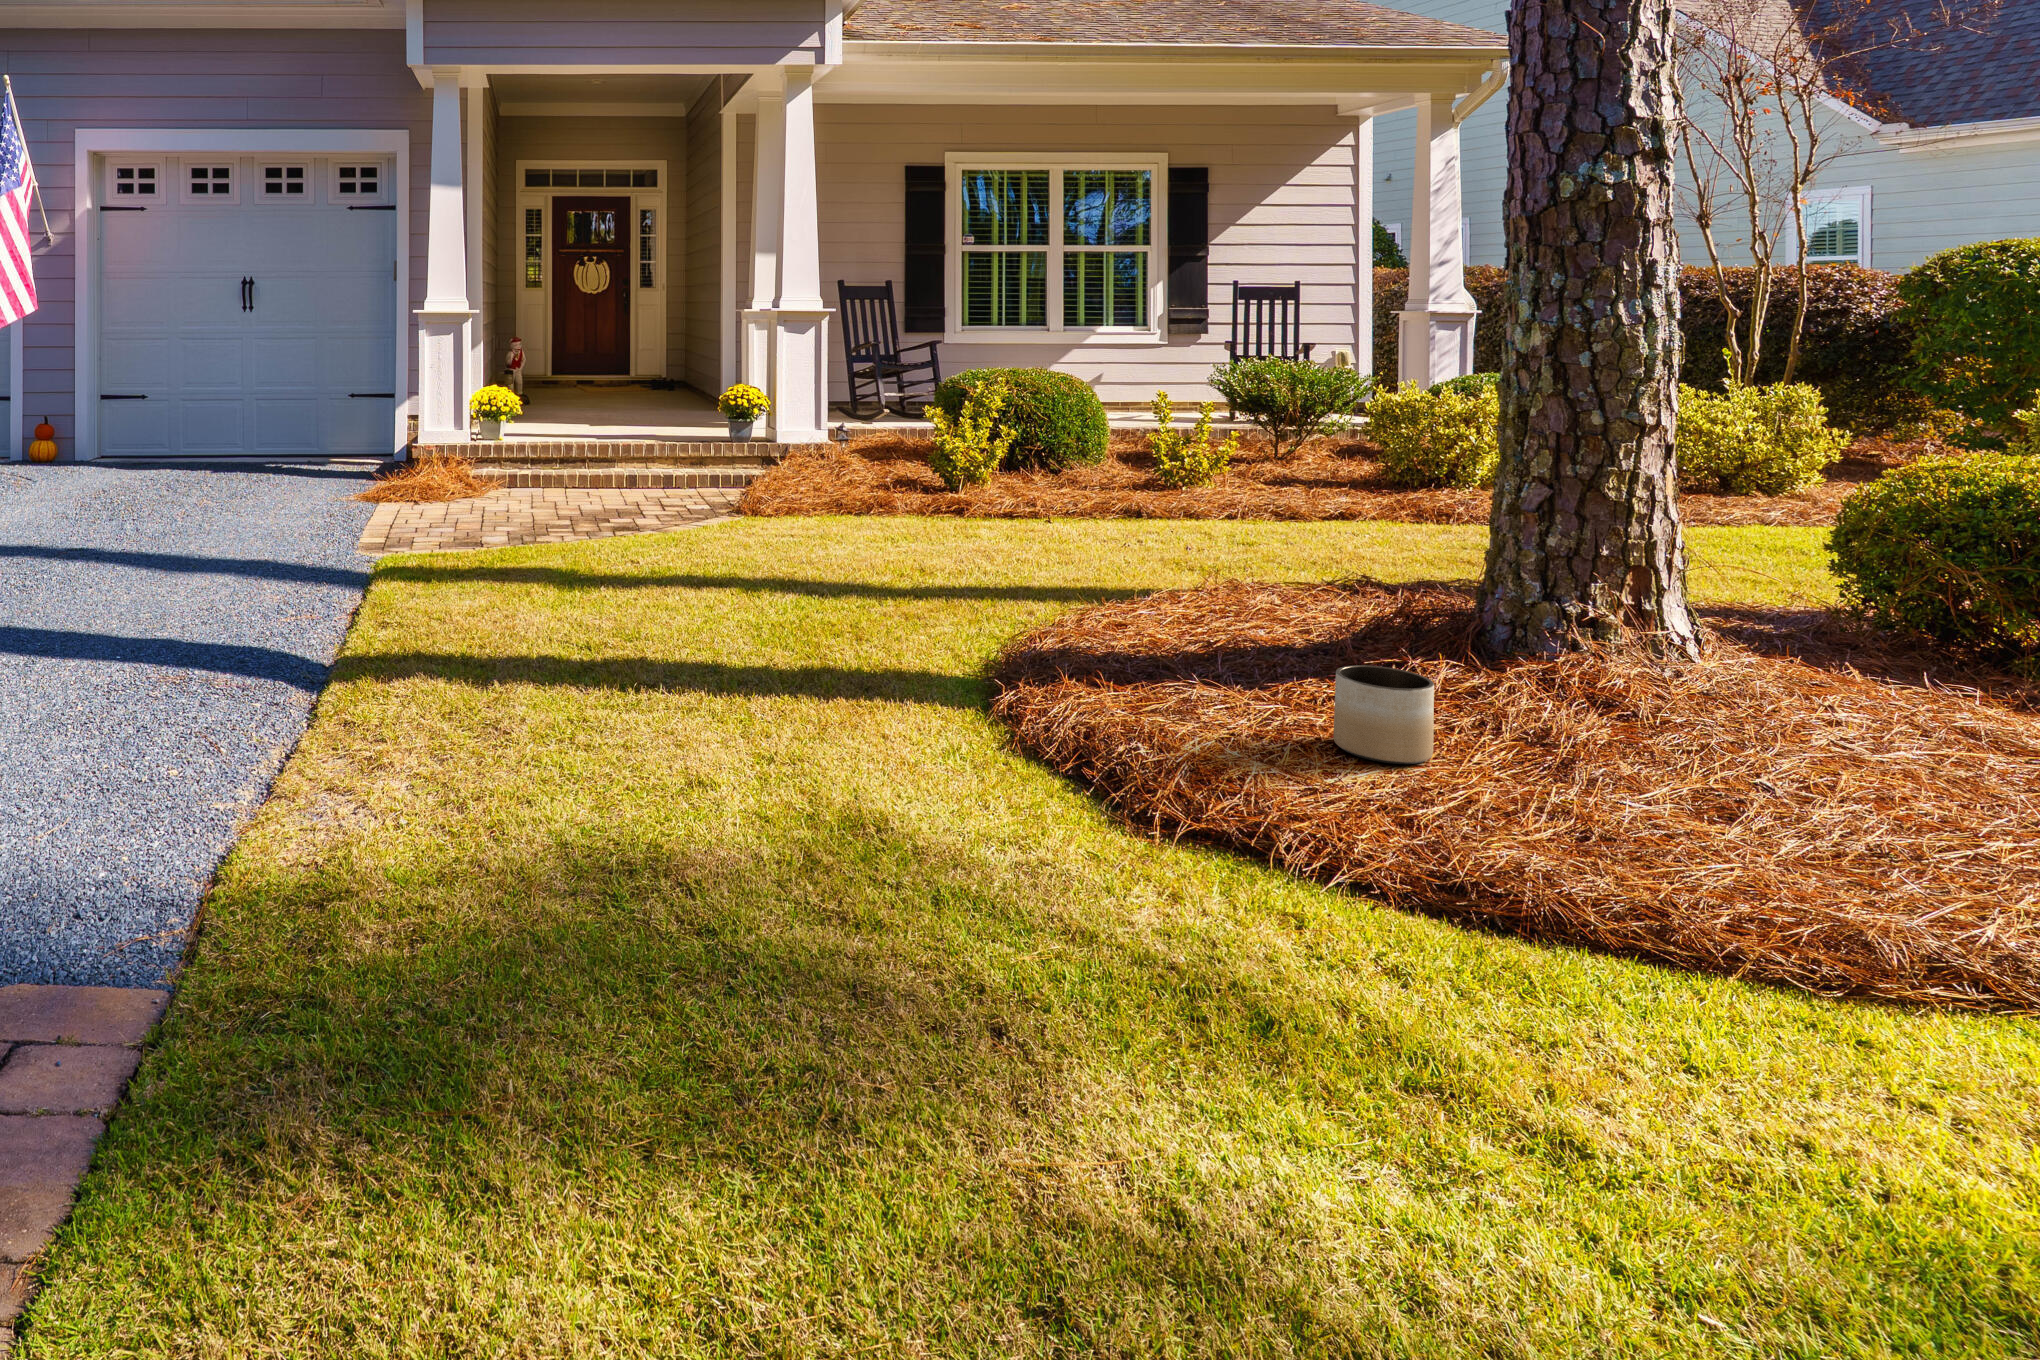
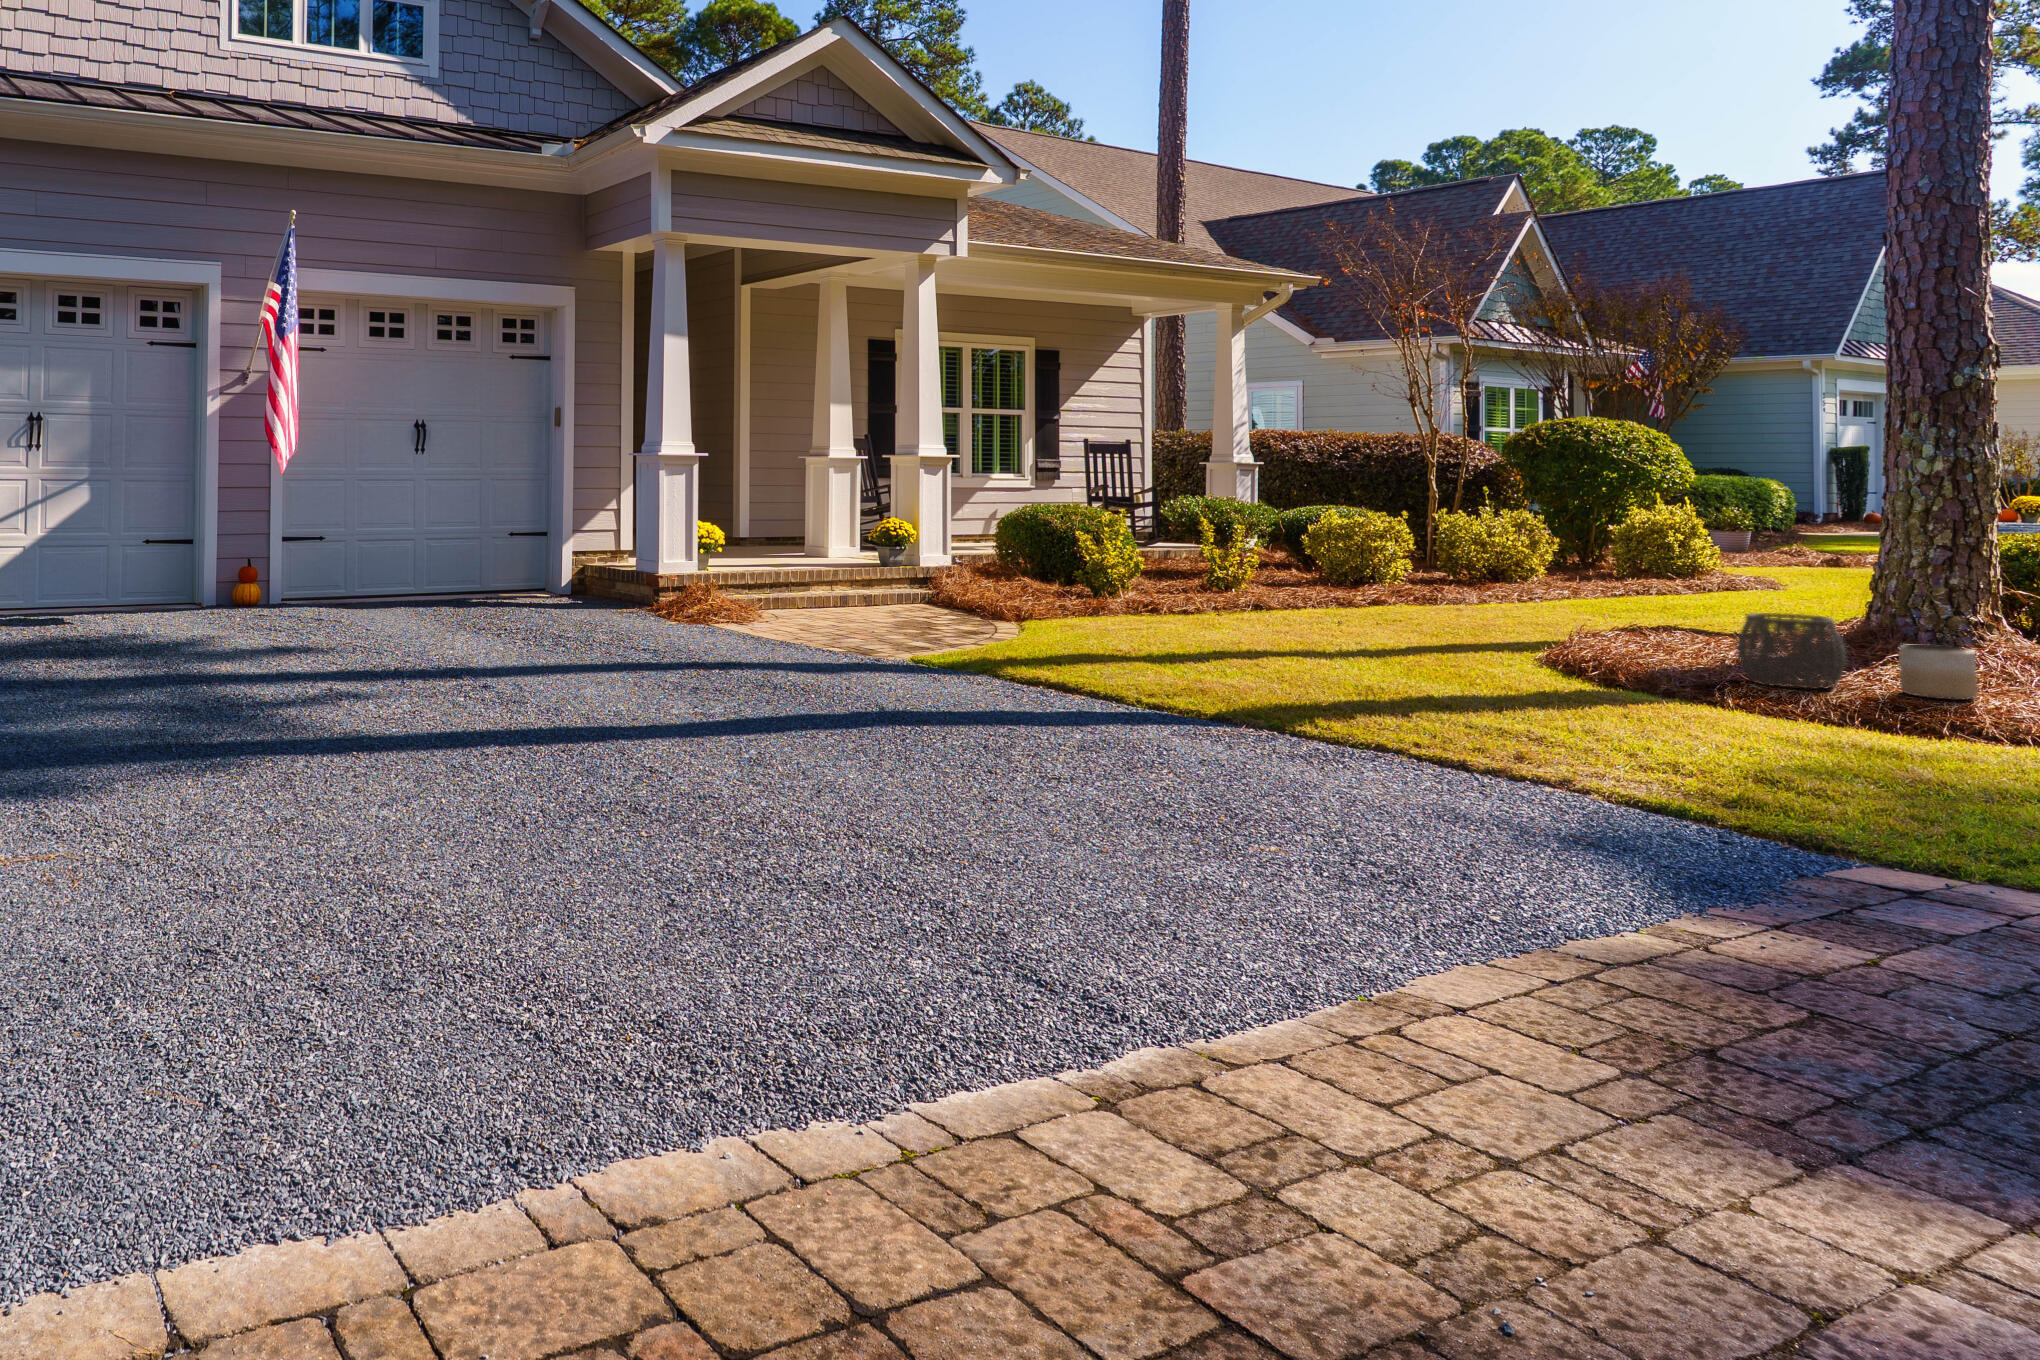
woven basket: none [1165,592,1300,717] -> present [1737,613,1846,689]

